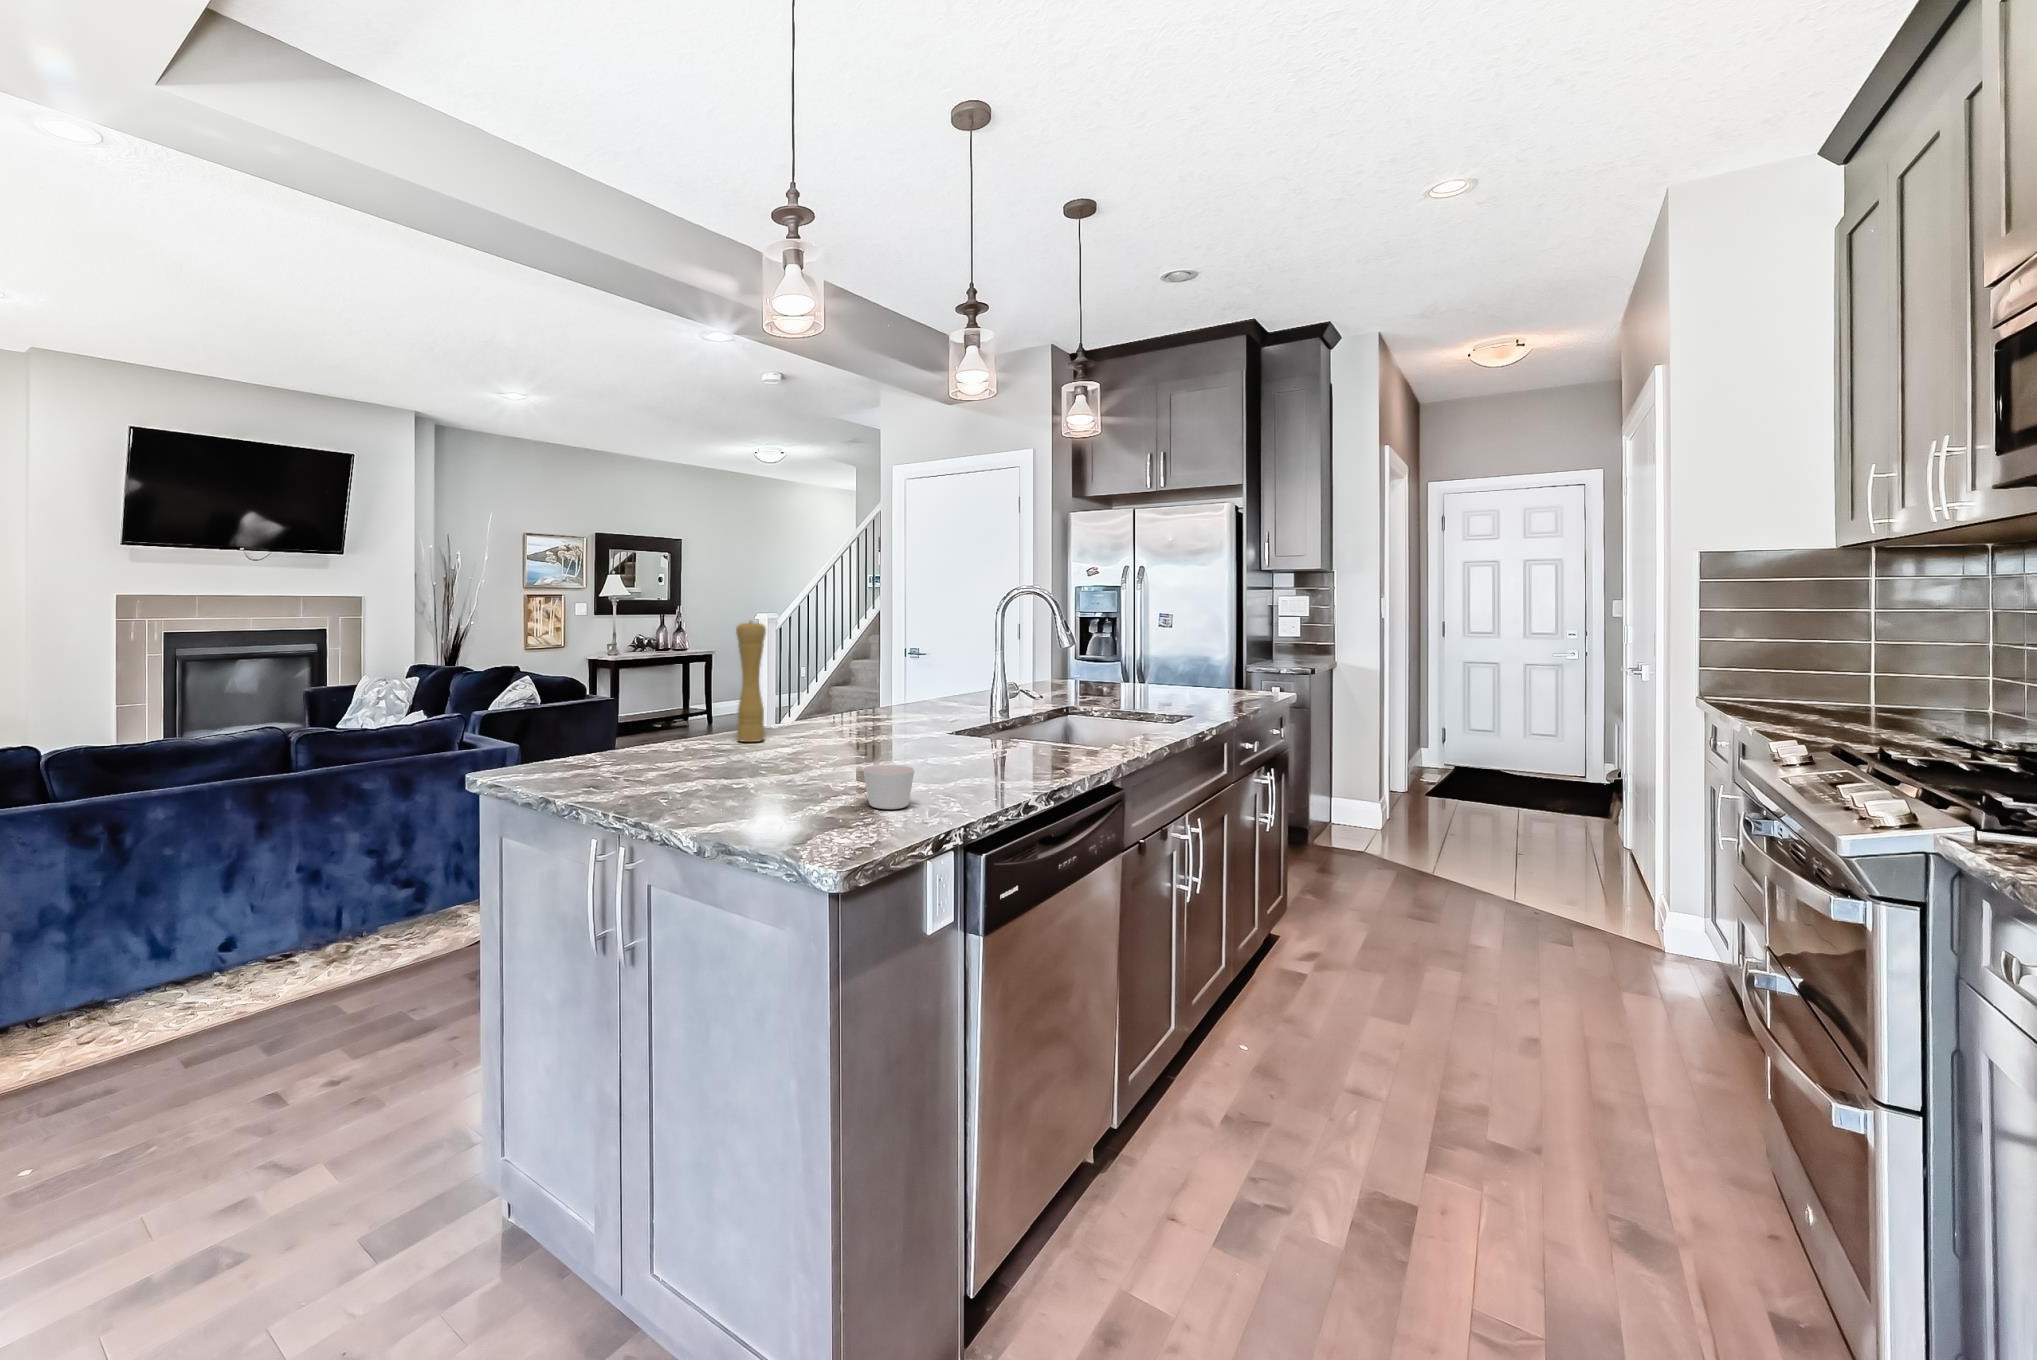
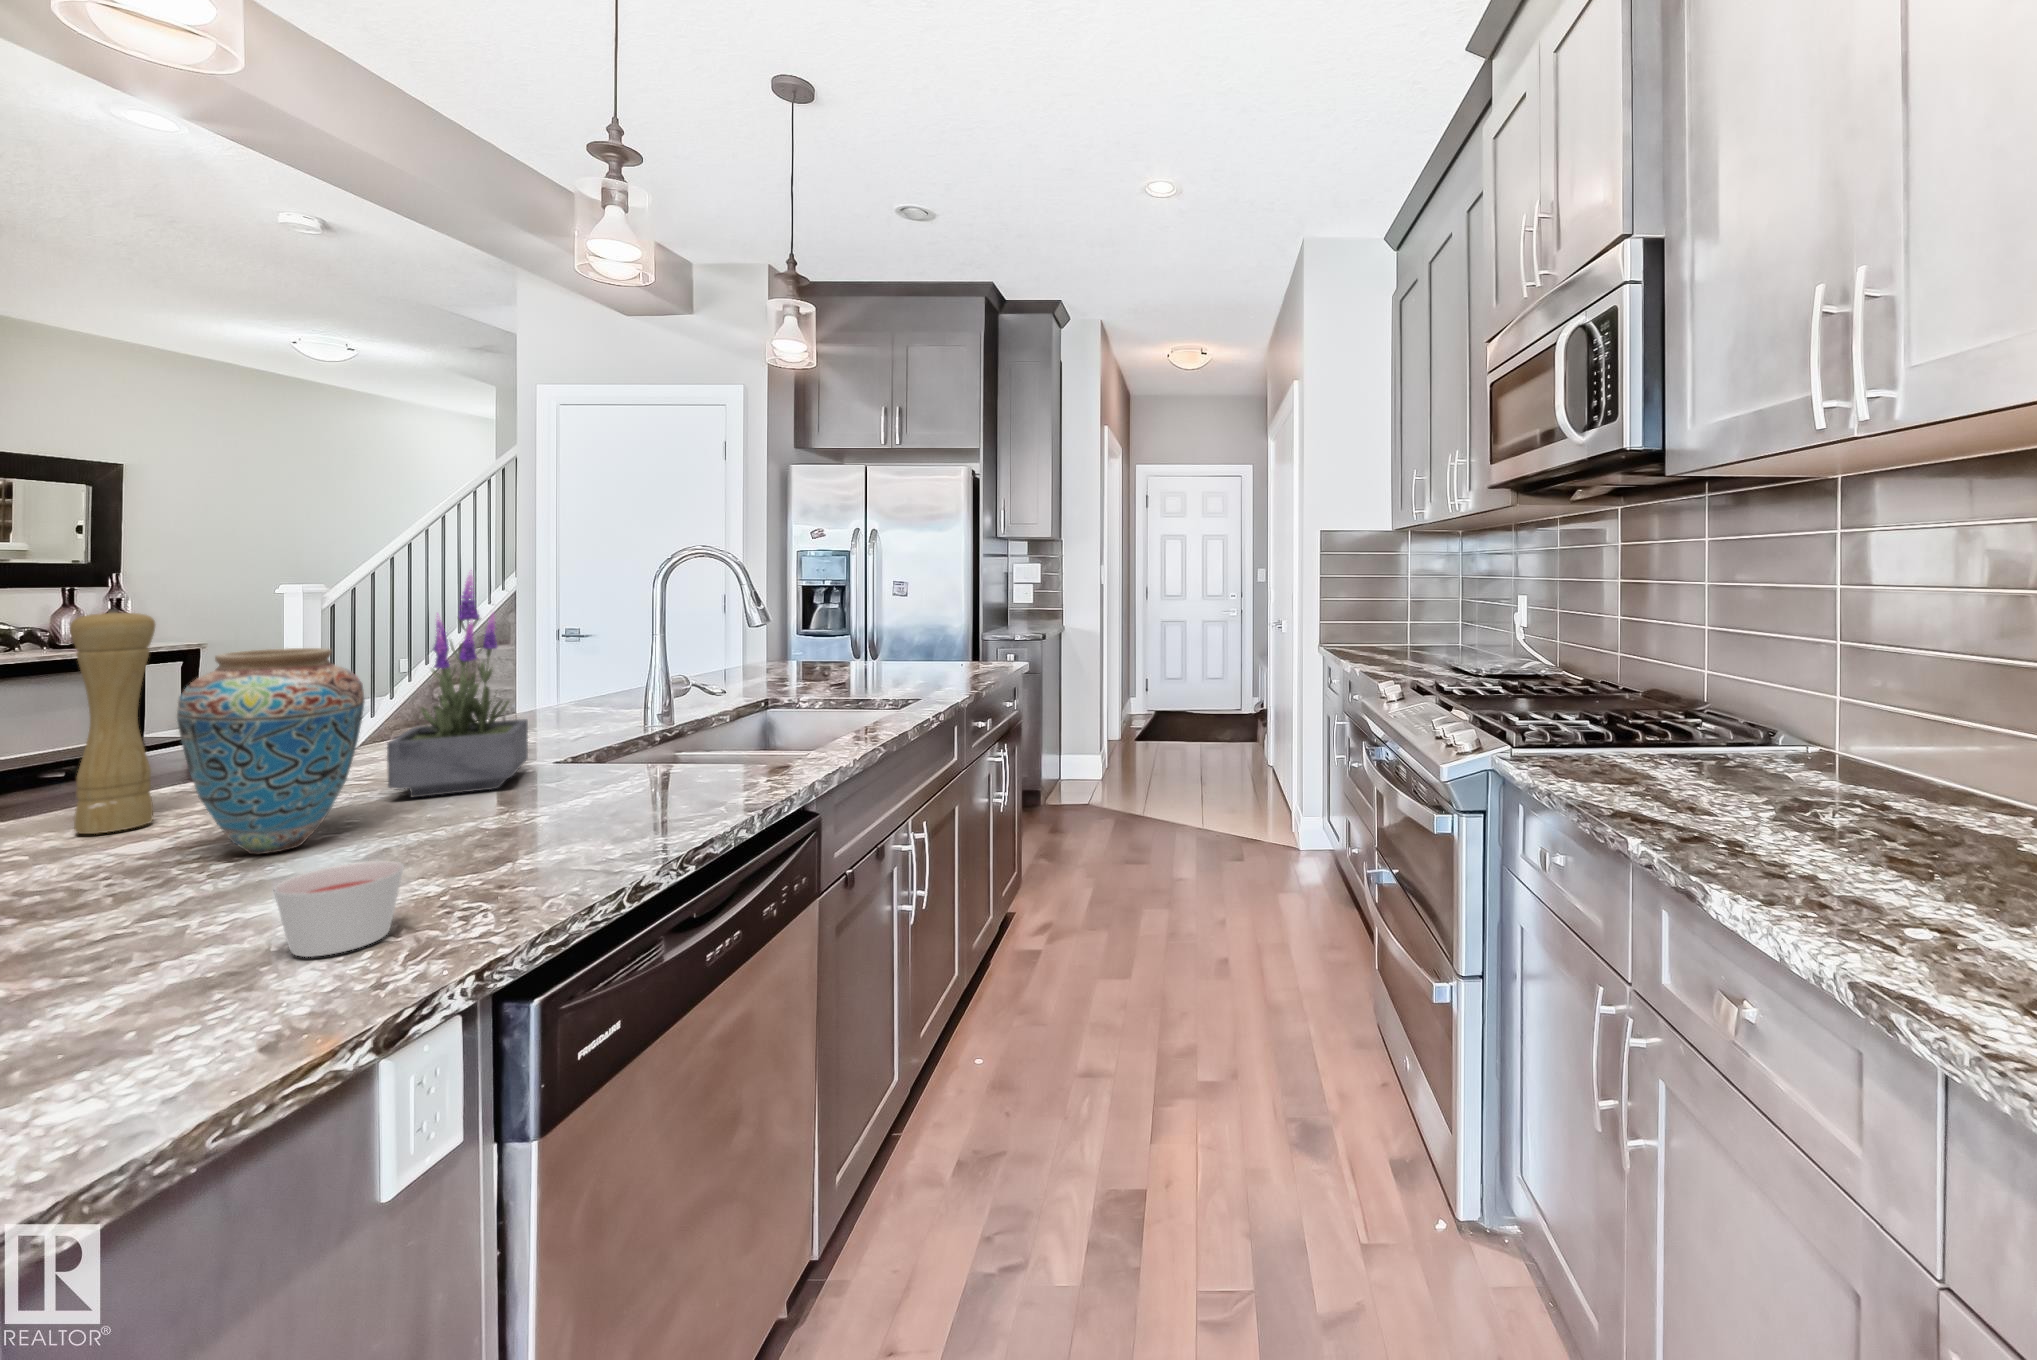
potted plant: none [865,600,930,744] -> present [387,570,528,797]
vase: none [791,646,865,761] -> present [177,648,365,854]

